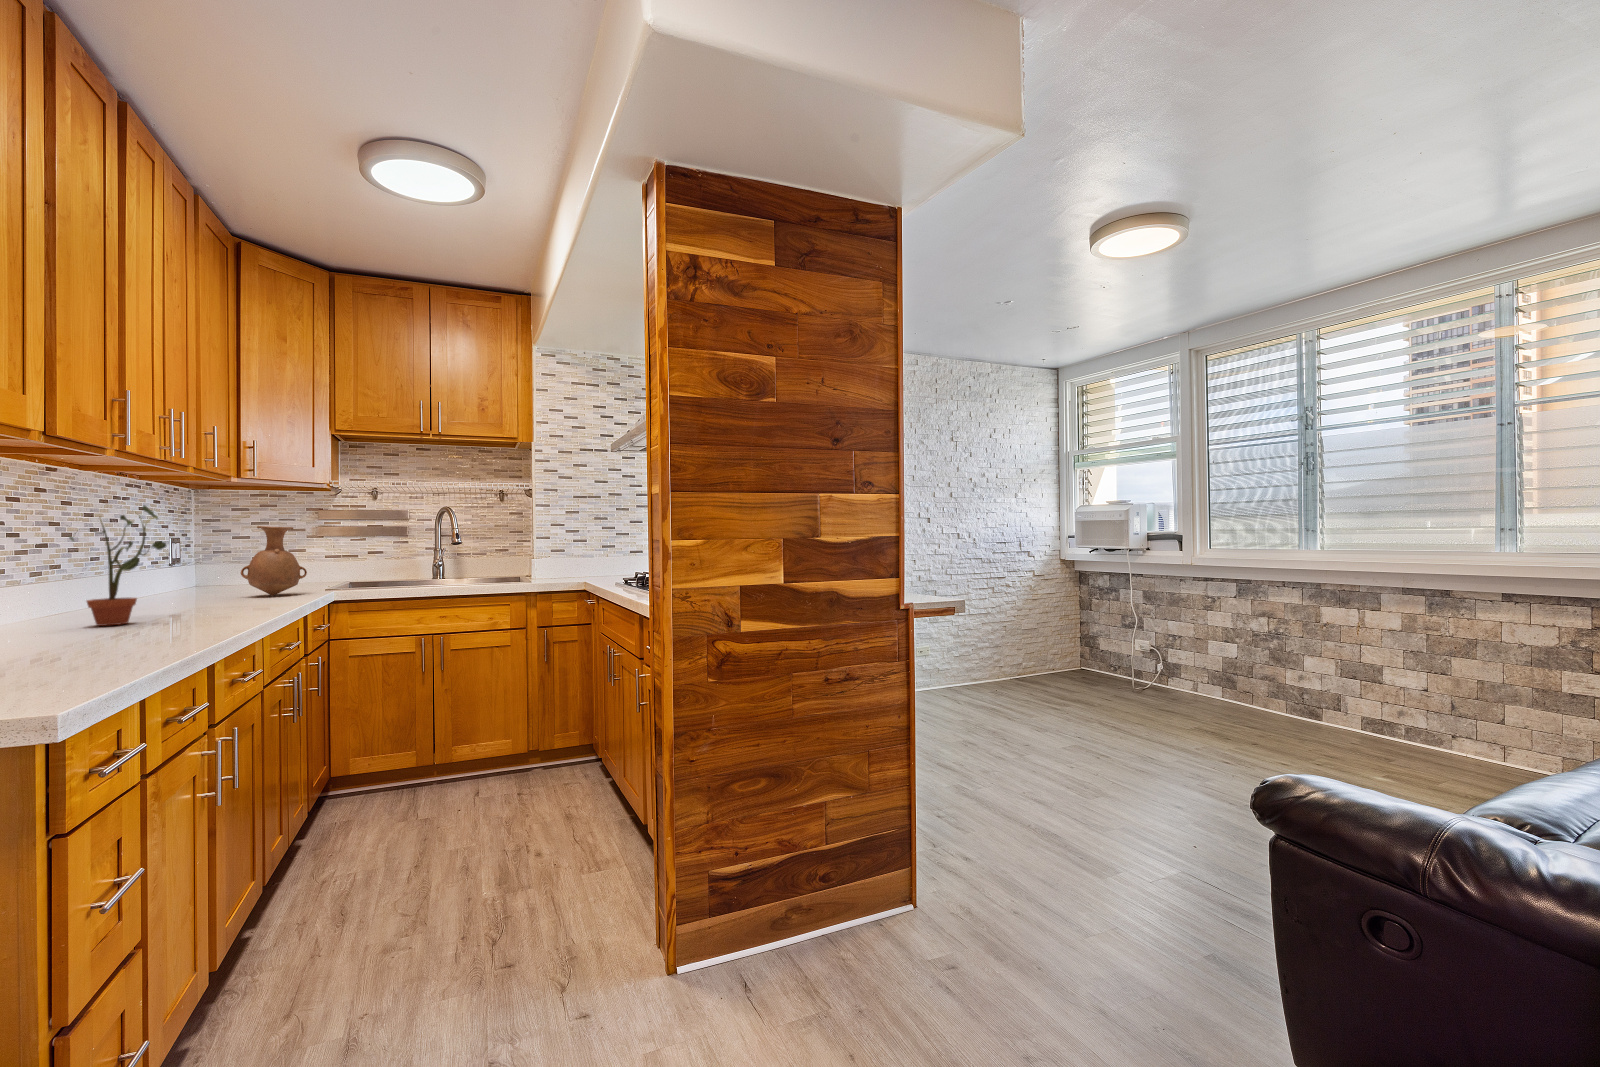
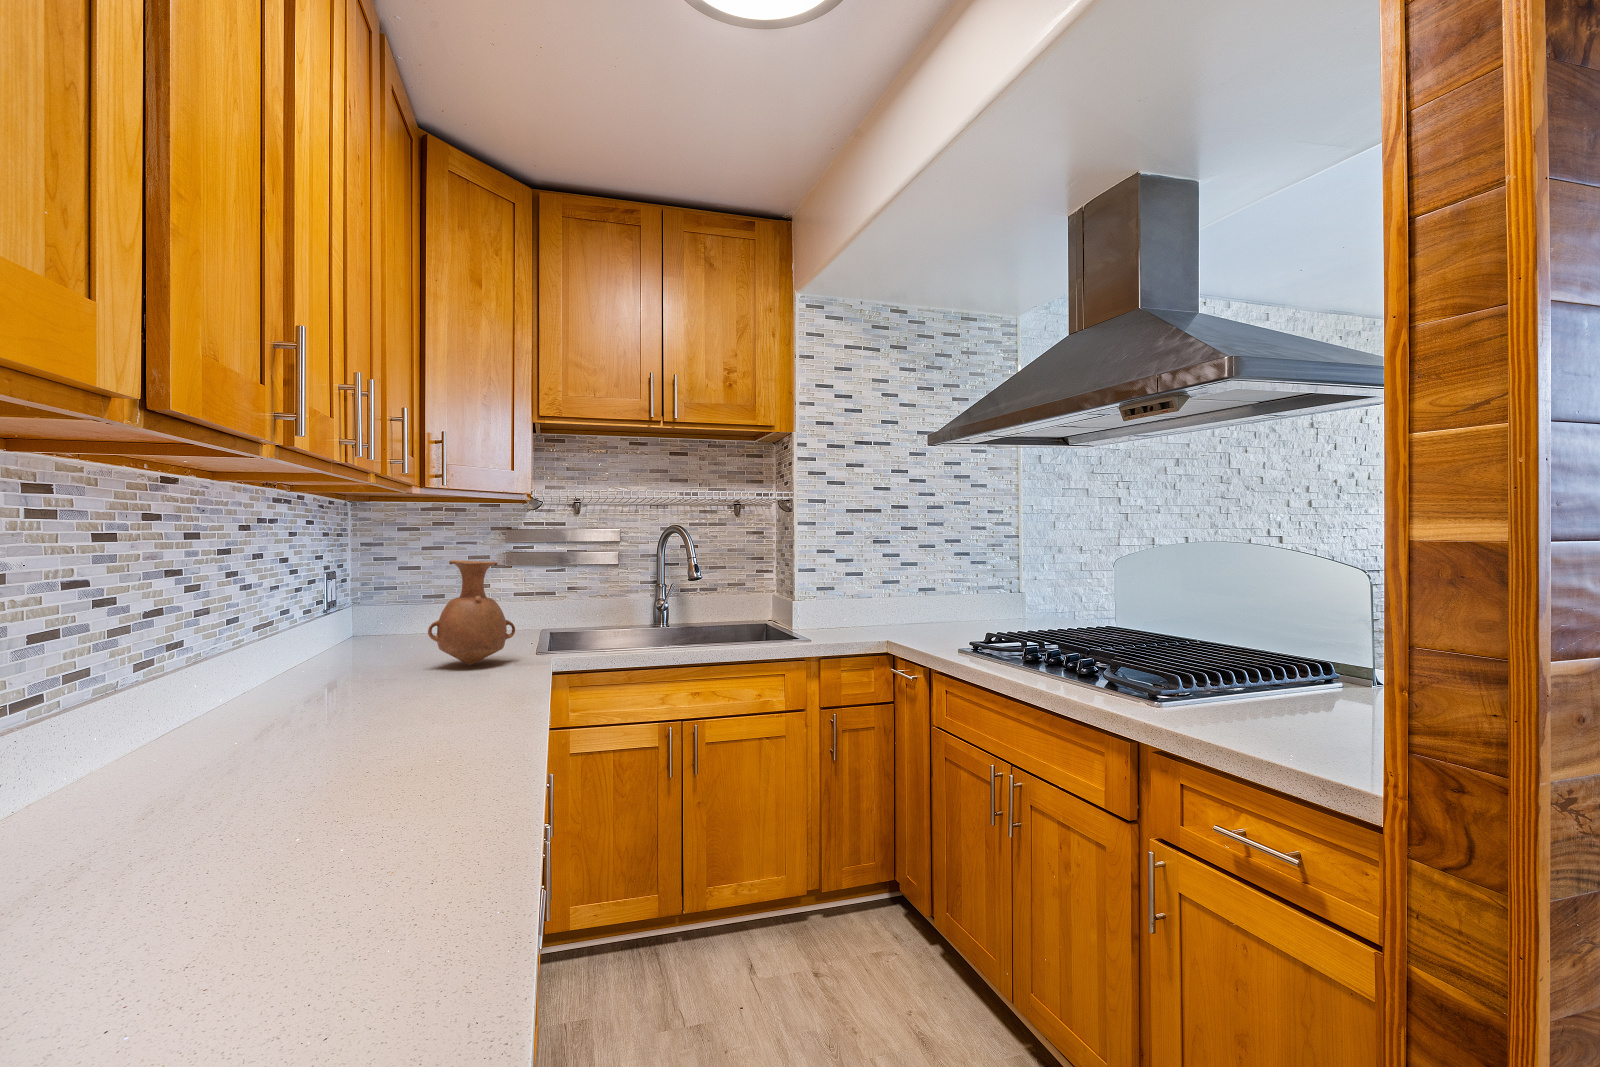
potted plant: present [69,506,166,626] -> none [193,541,354,770]

